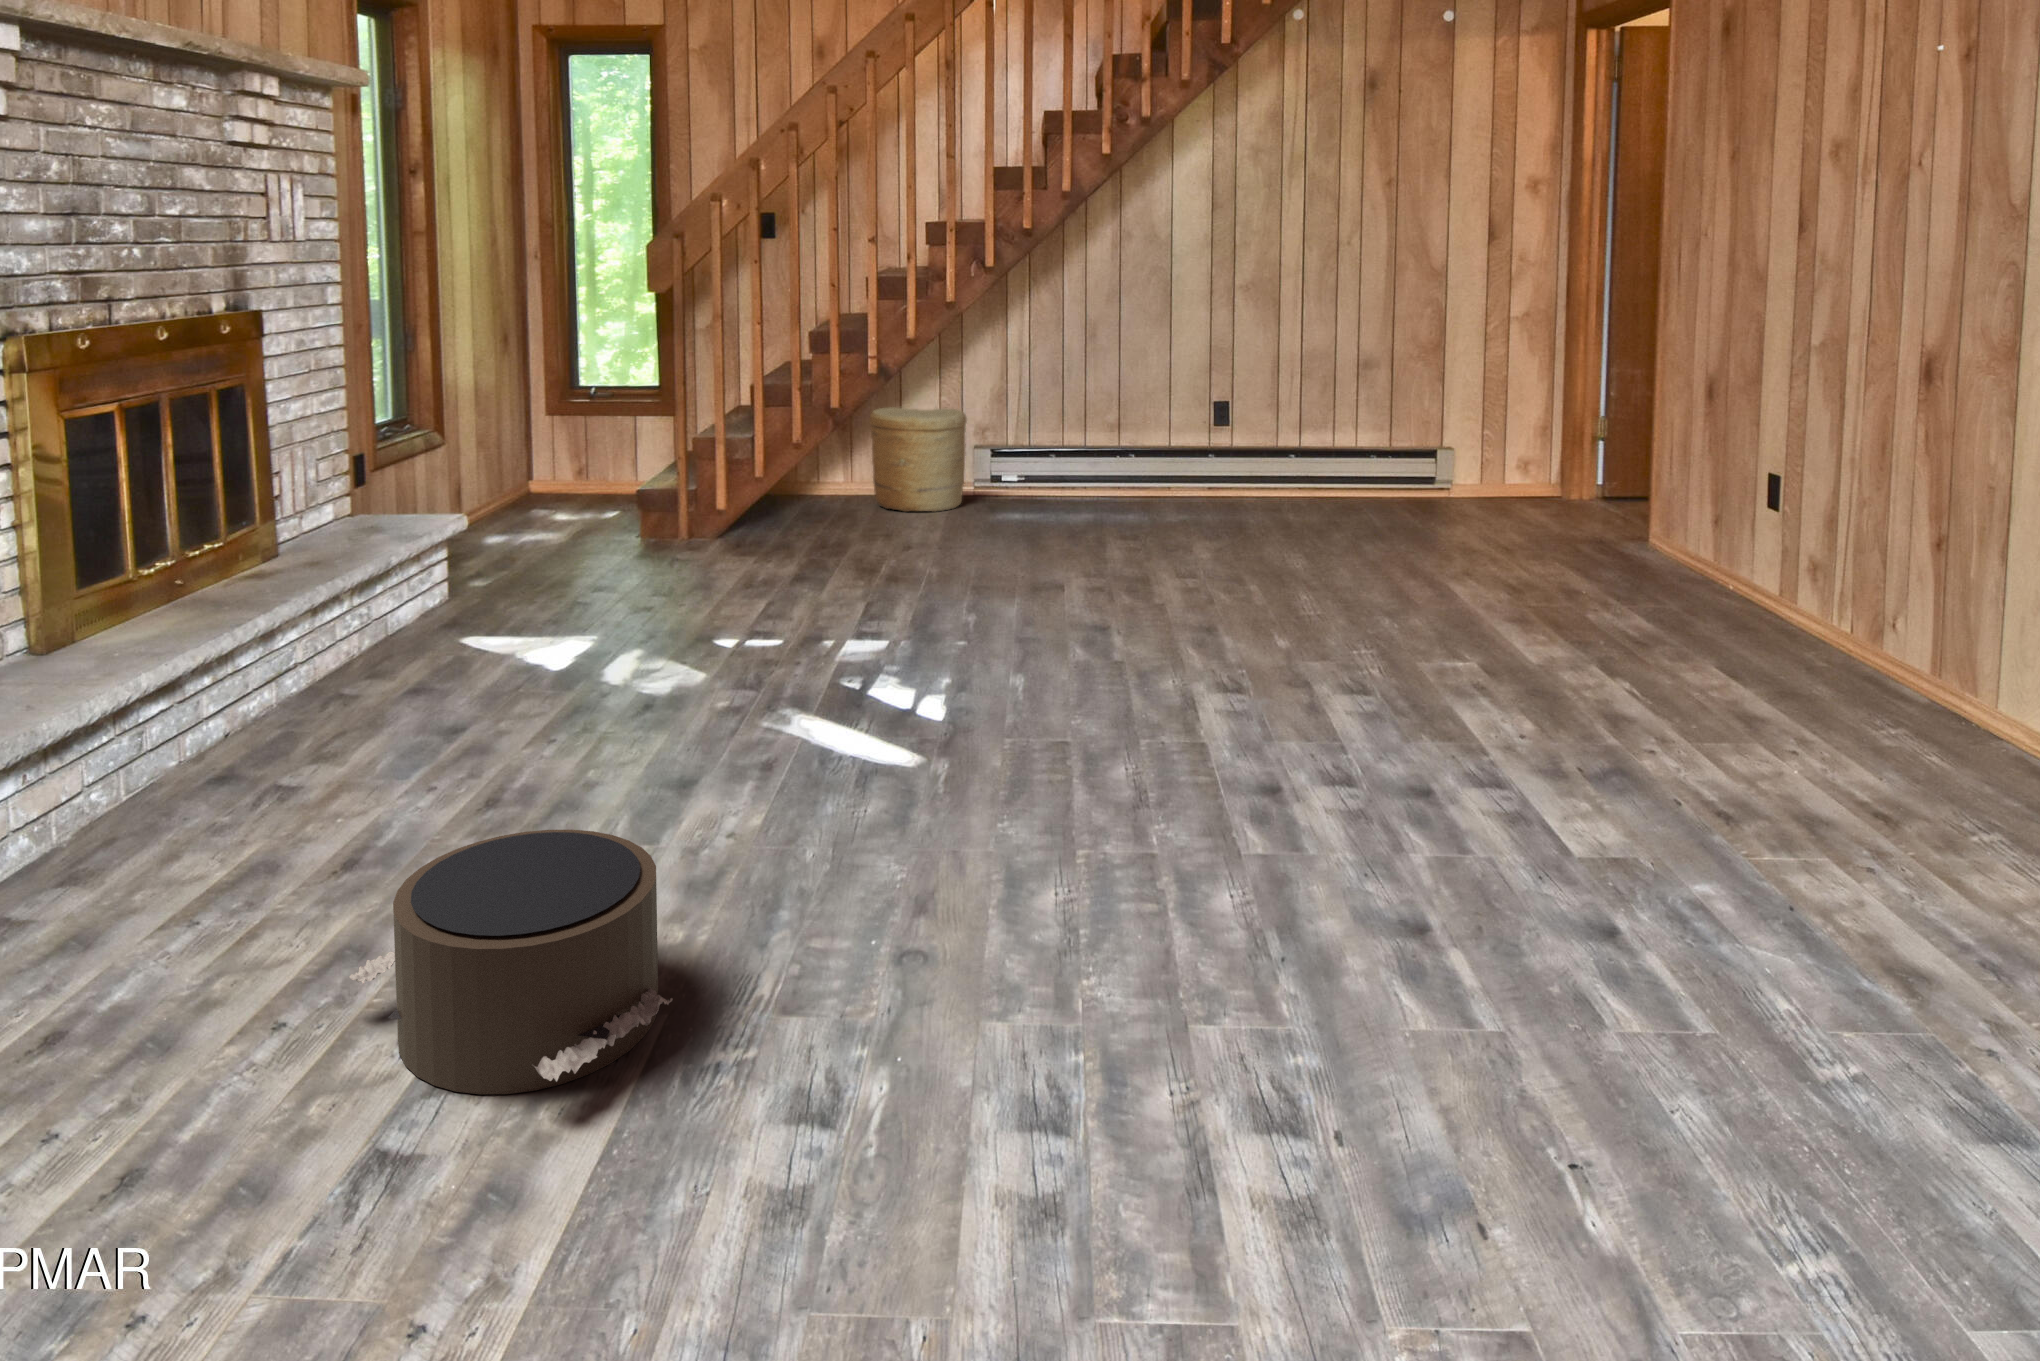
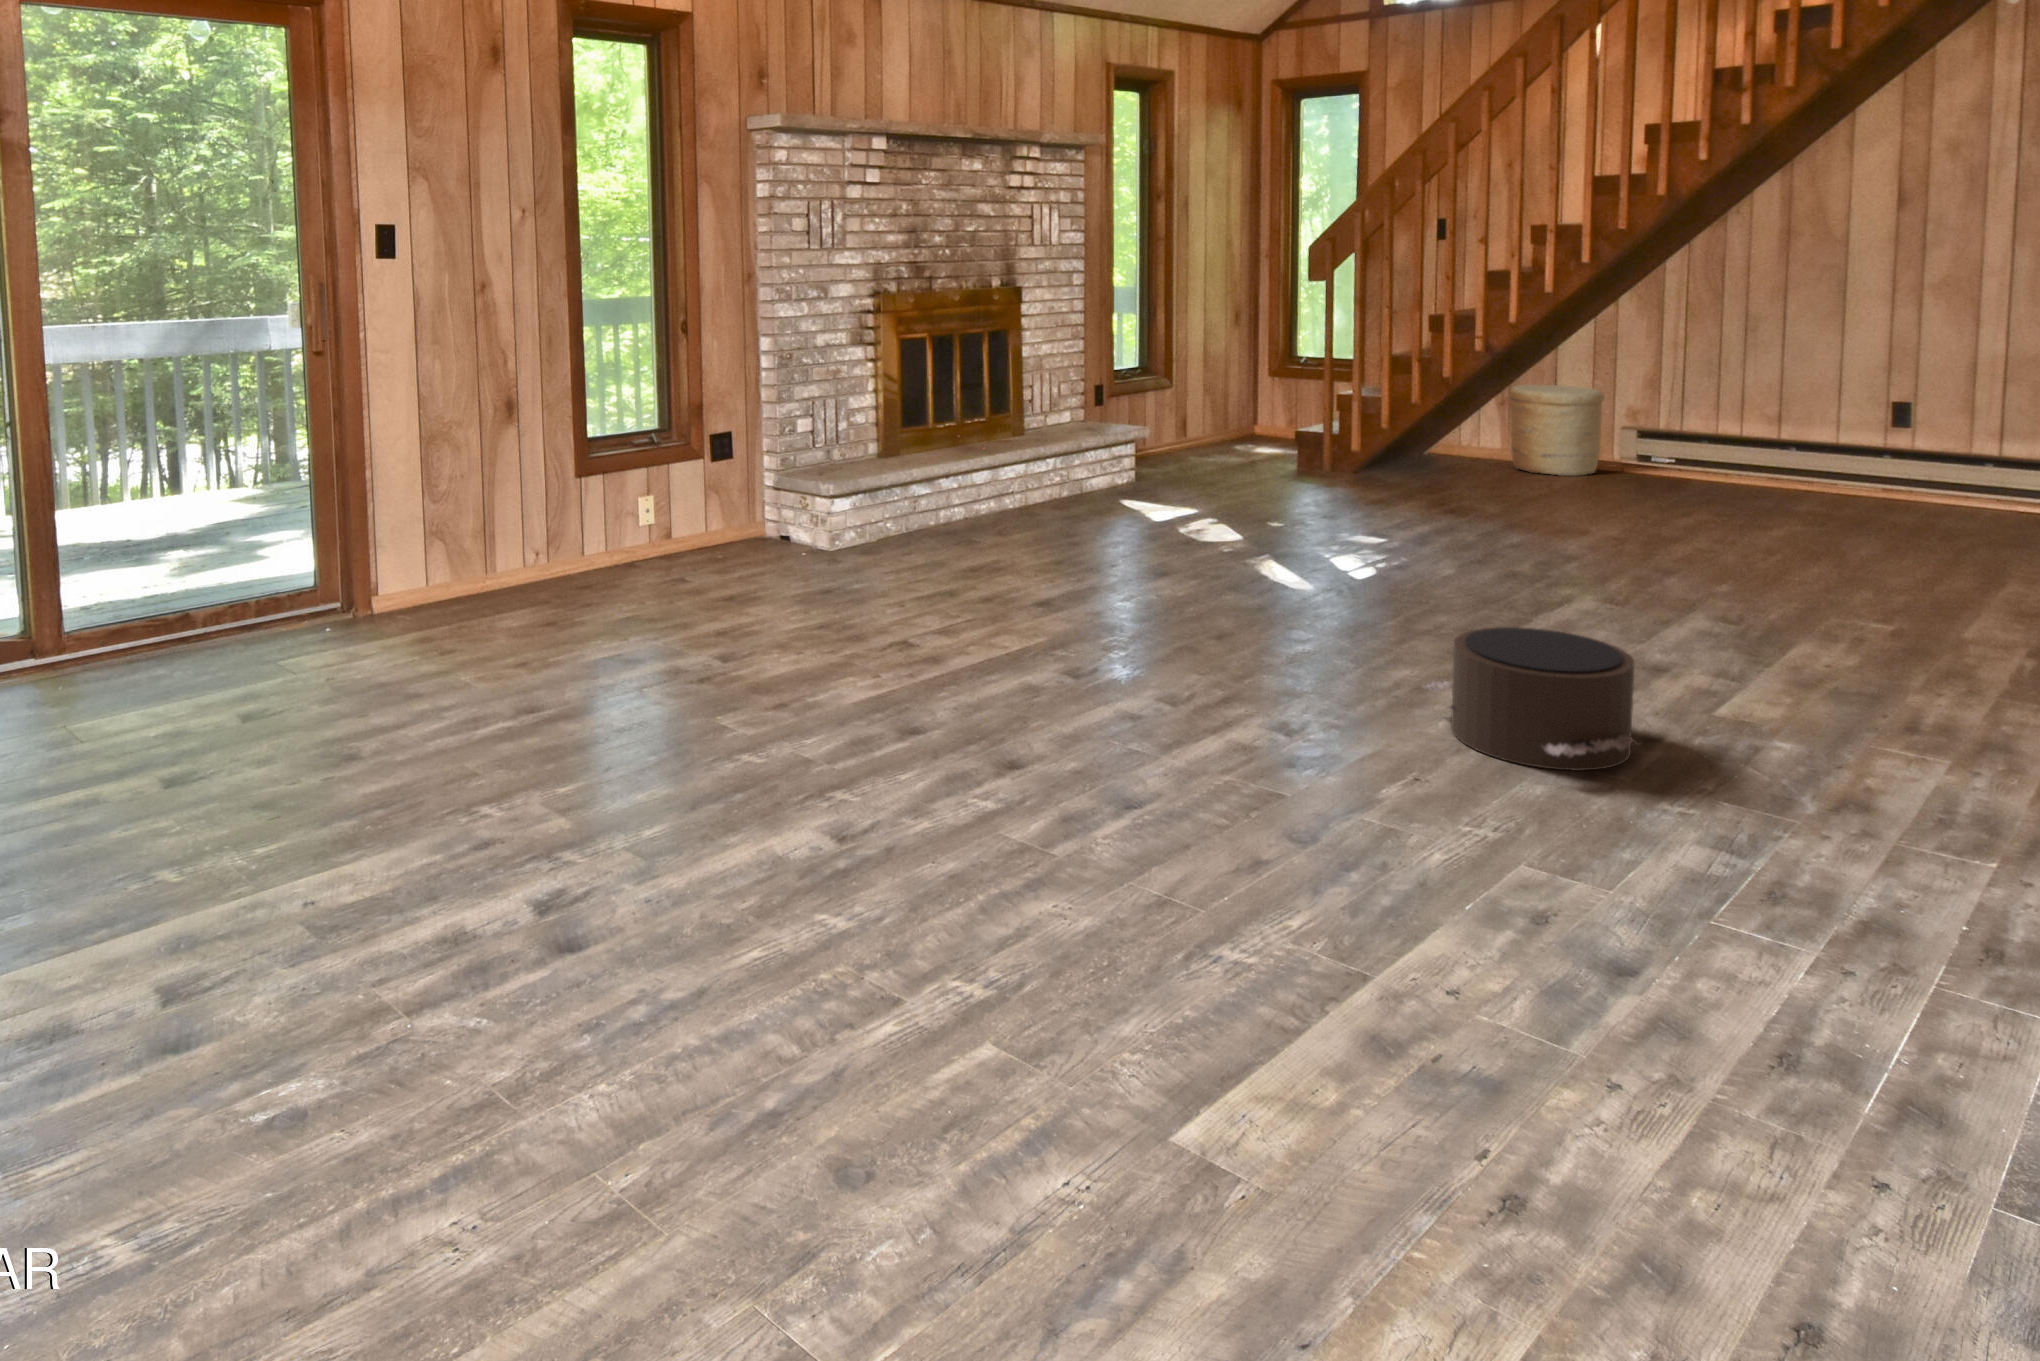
pouf: present [350,829,673,1094] -> present [1424,627,1639,771]

